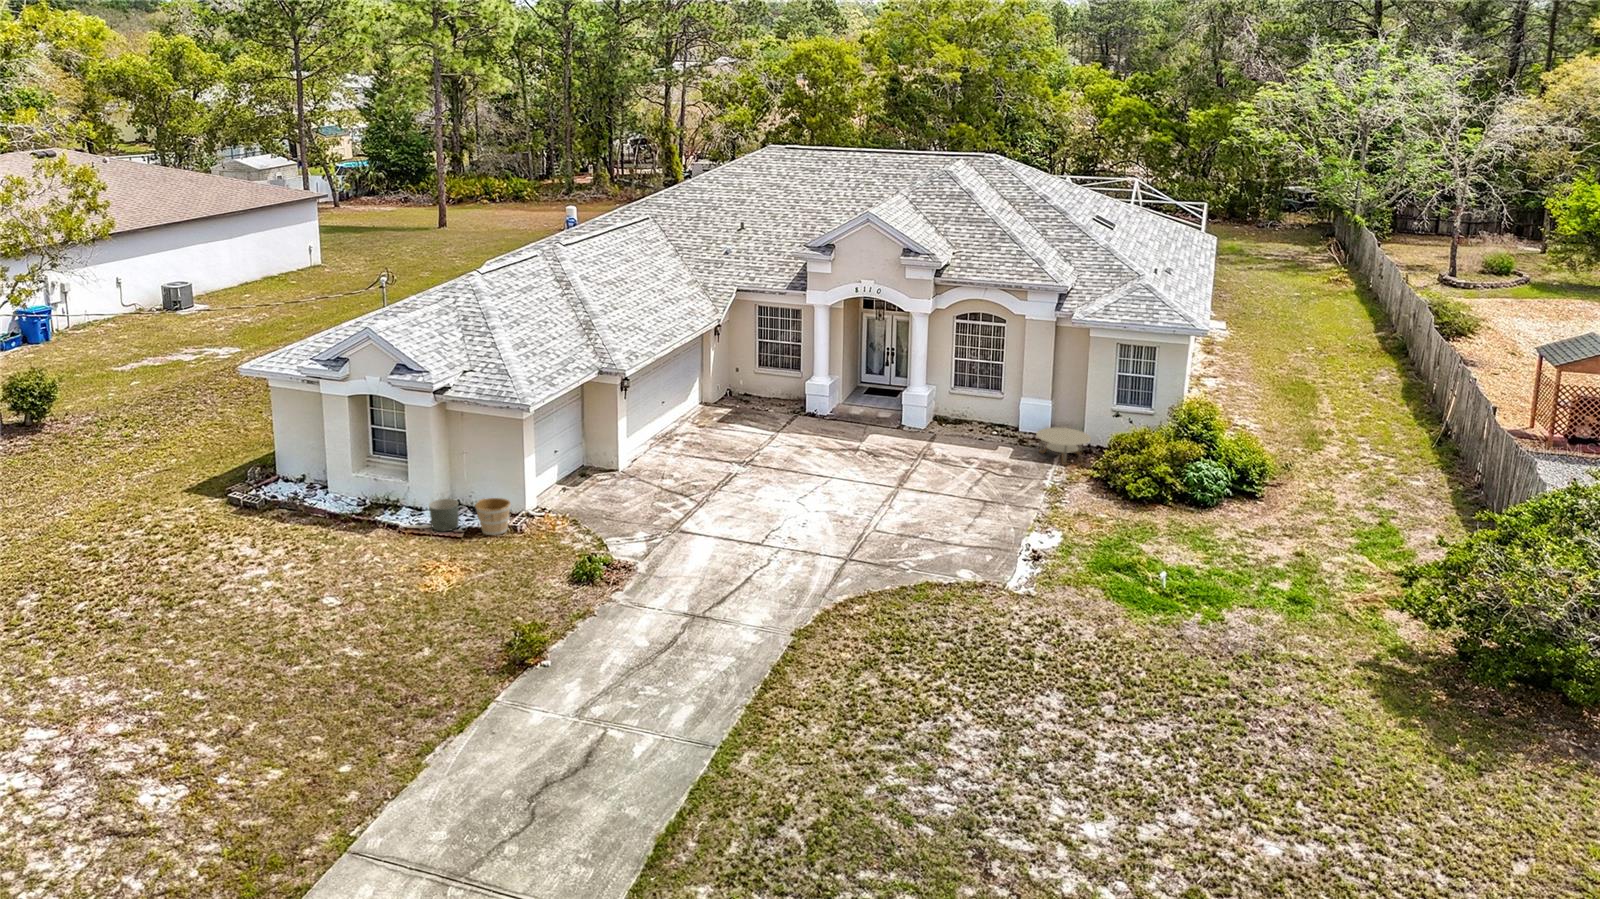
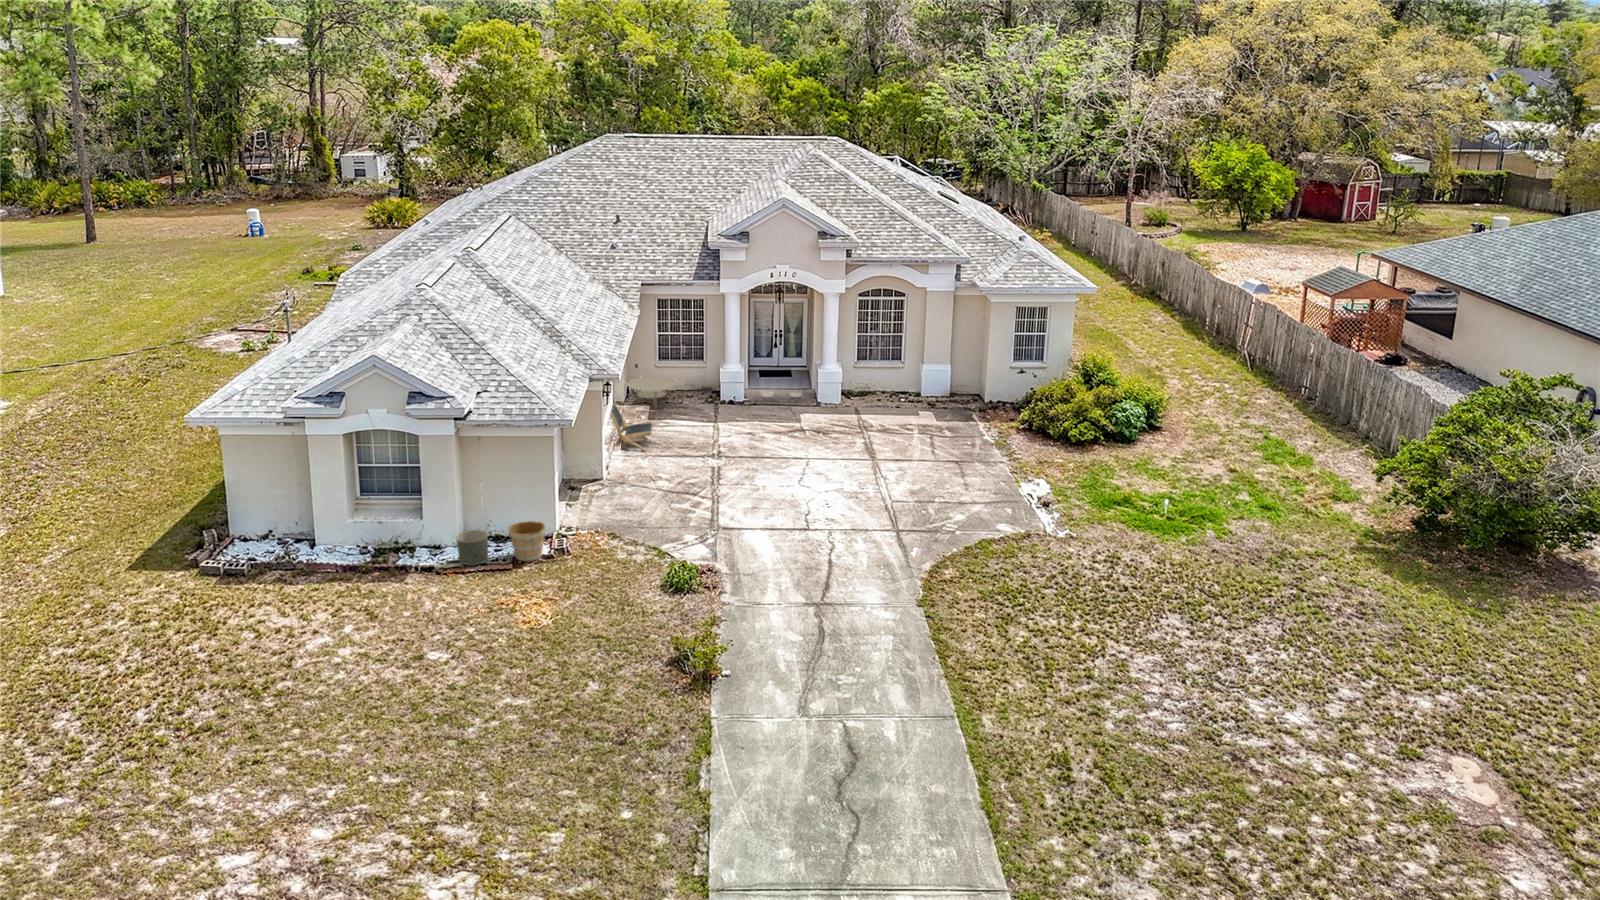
lounge chair: none [661,401,709,453] -> present [610,403,652,452]
round table: present [1036,428,1091,465] -> present [627,376,676,409]

